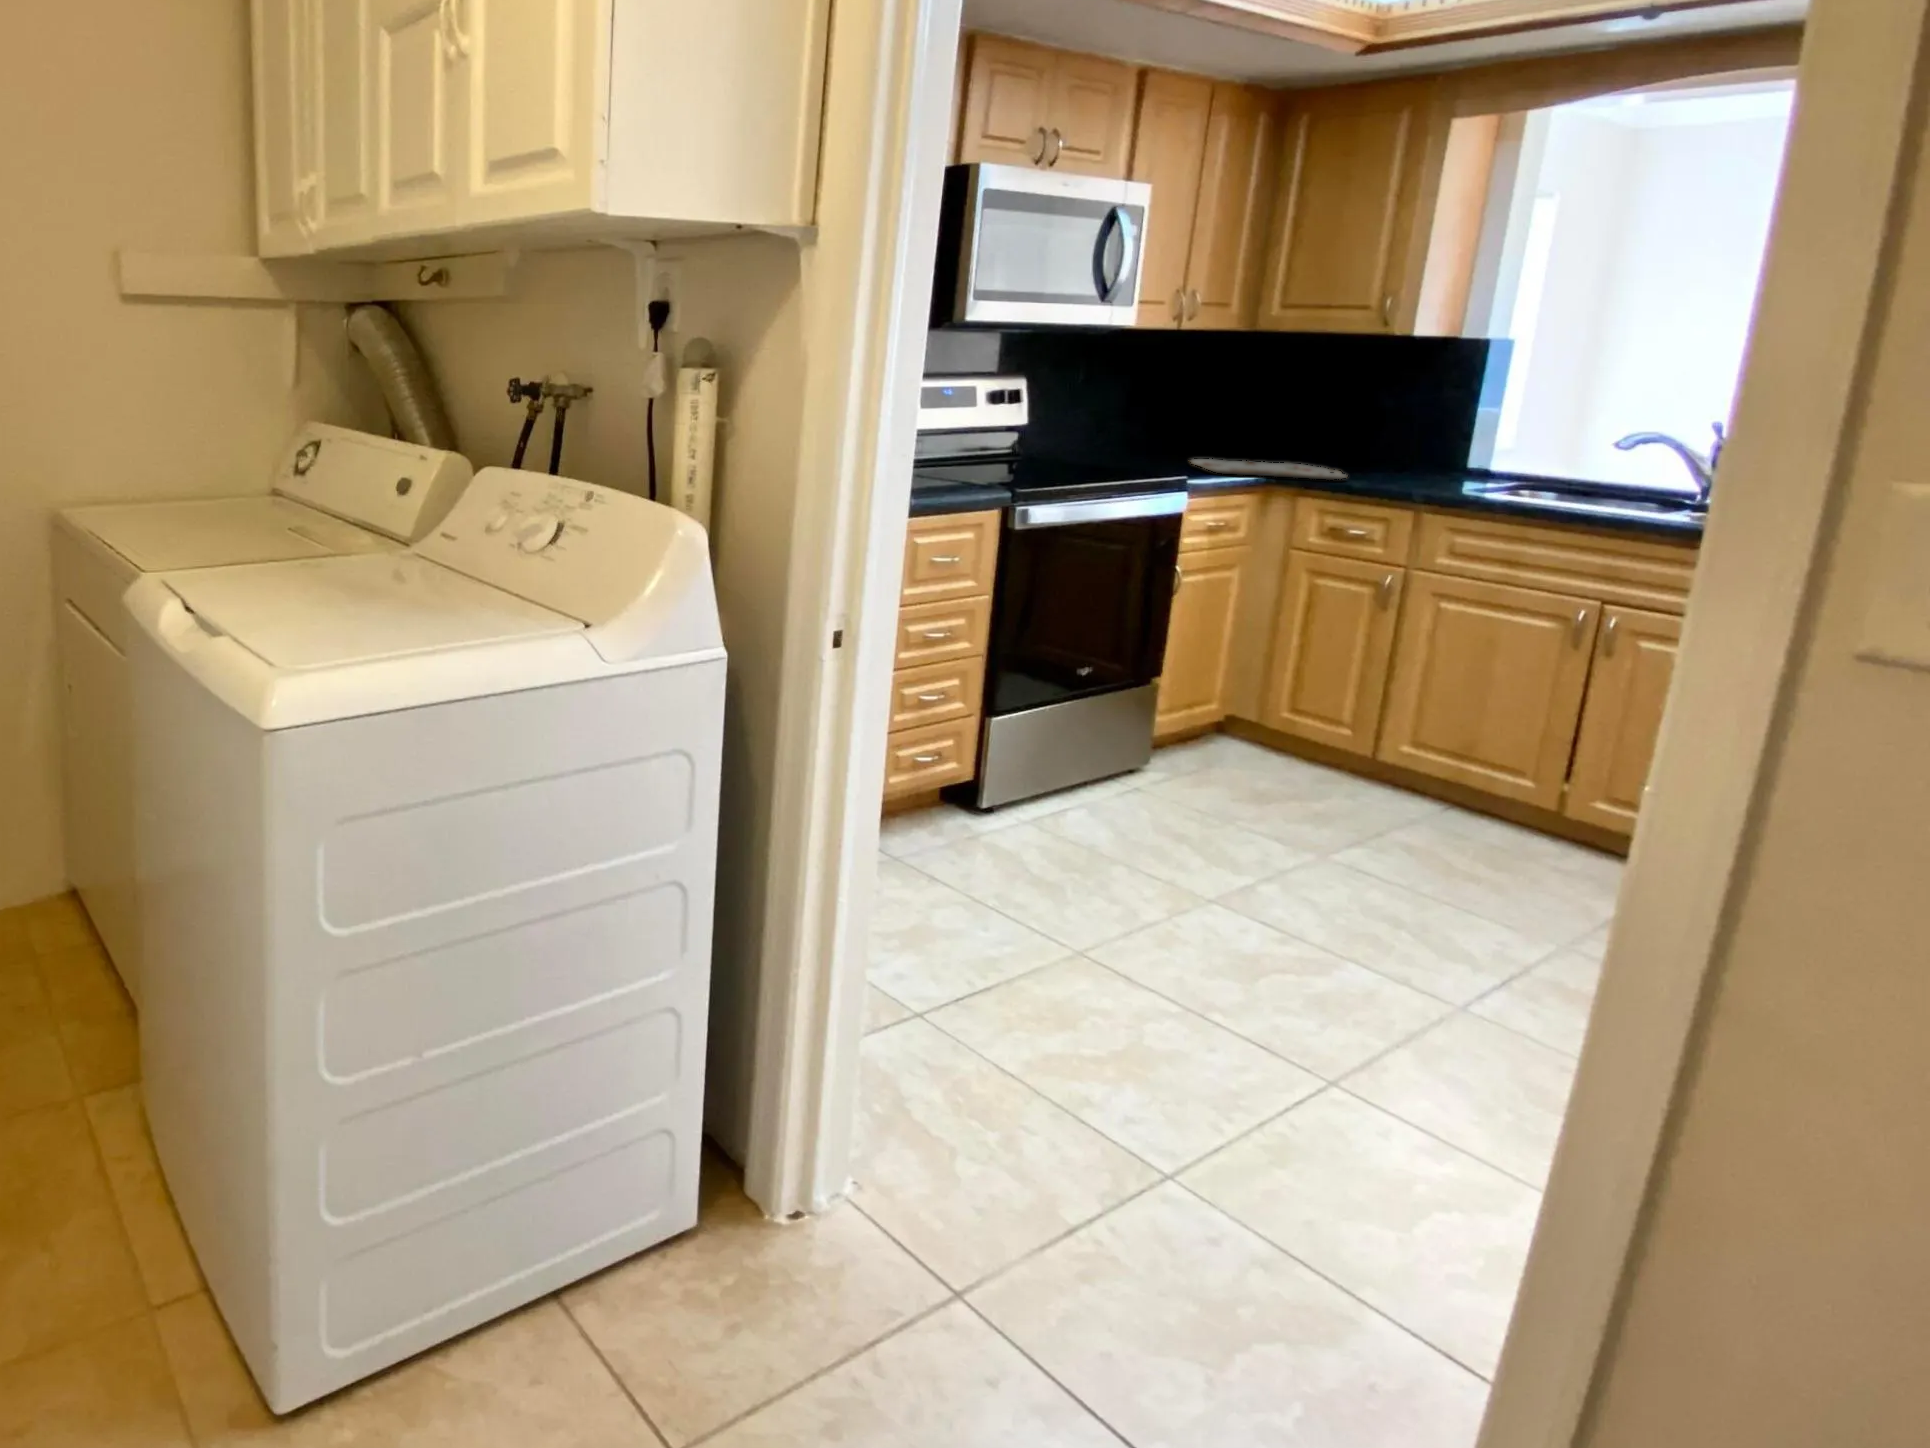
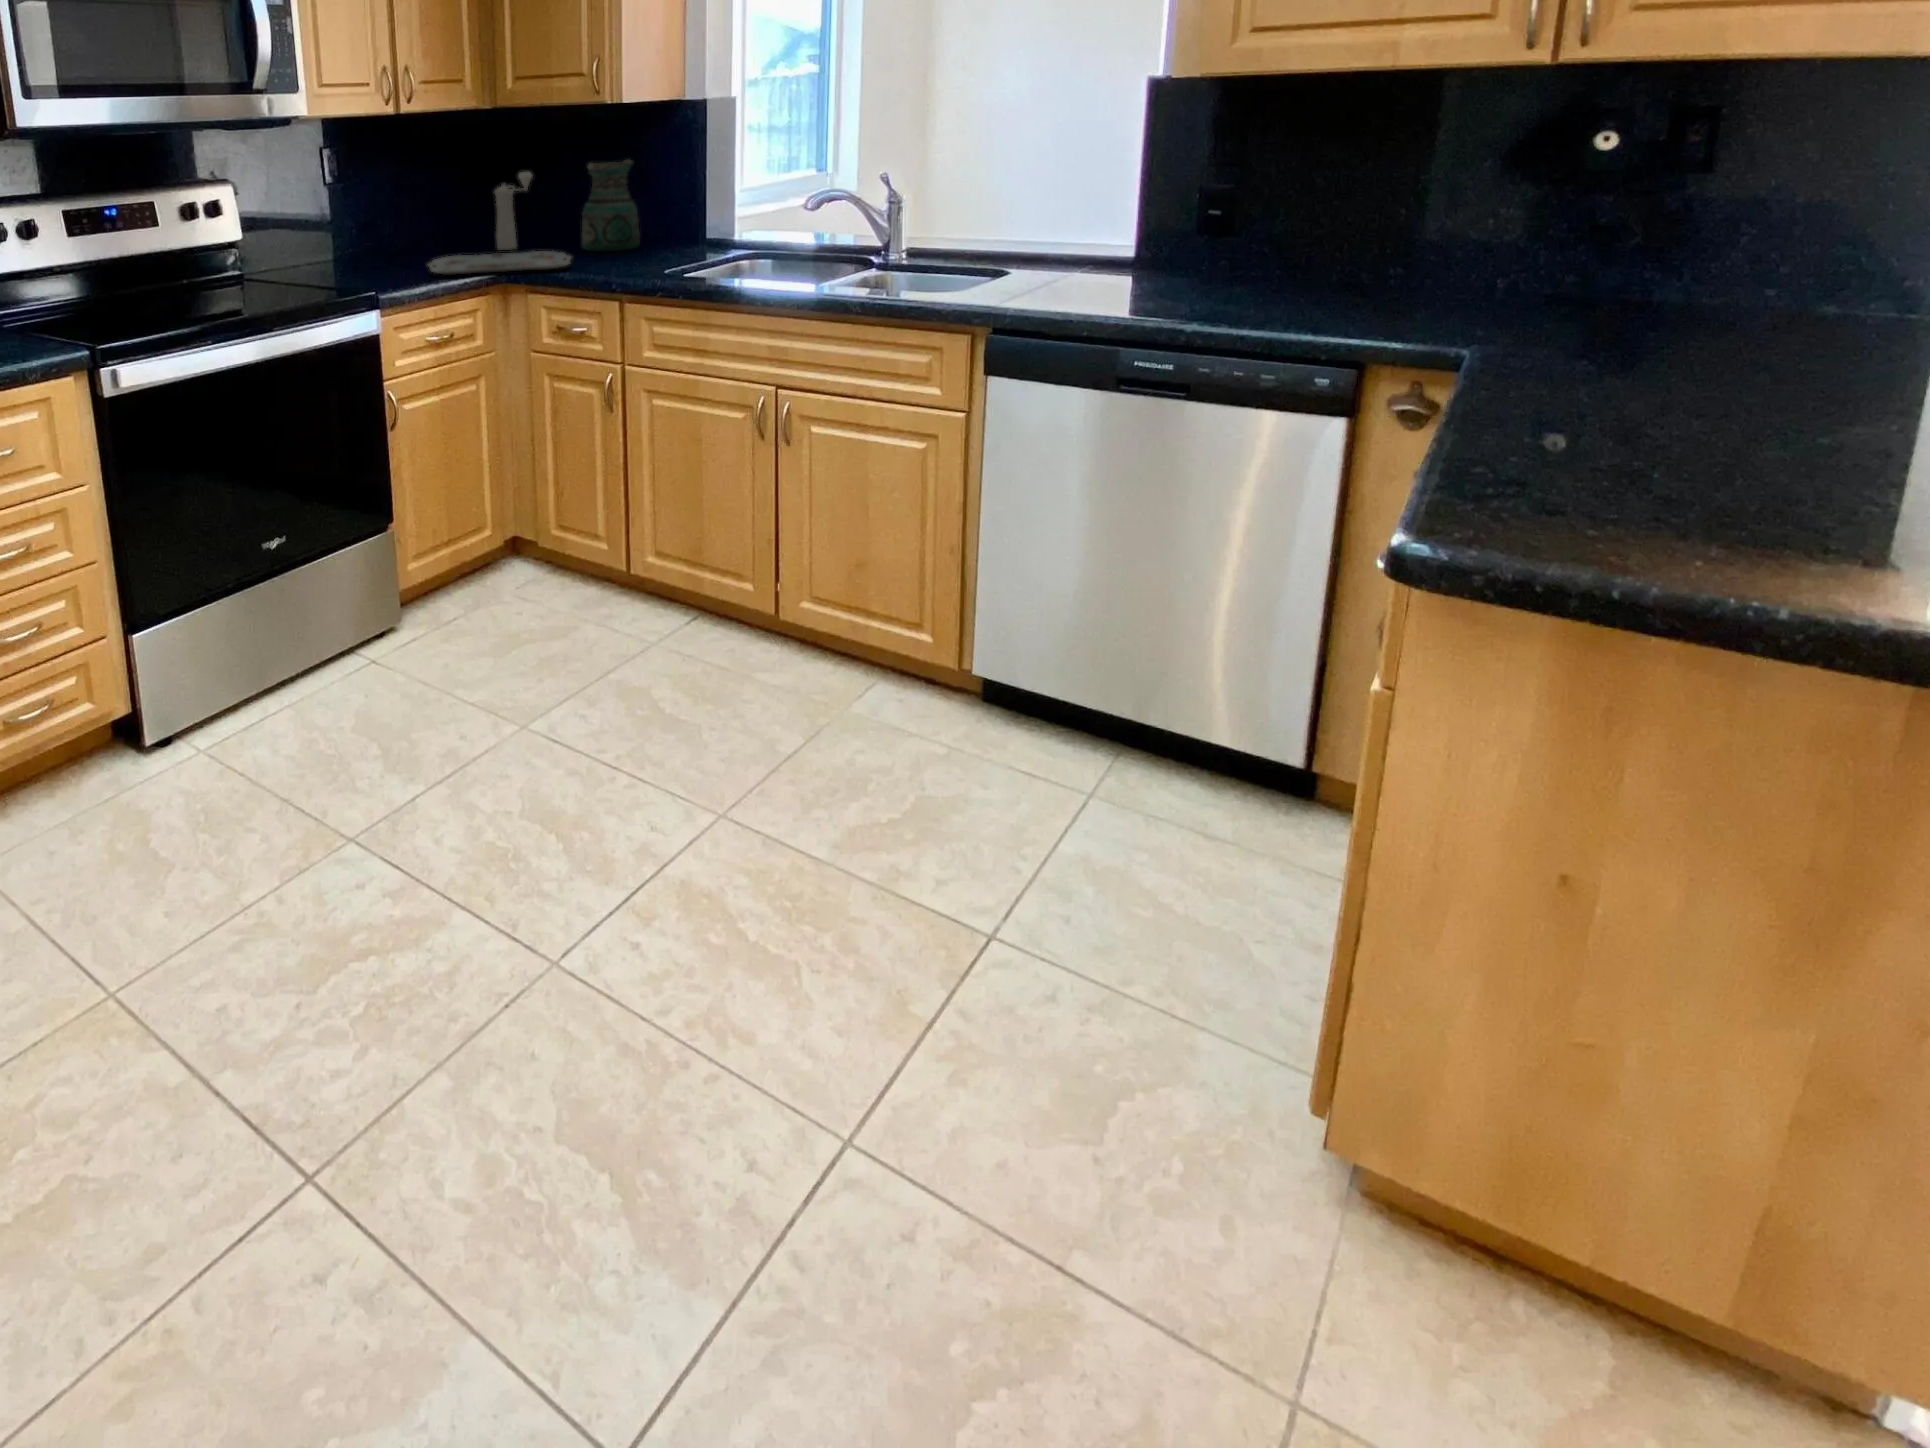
ceramic pitcher: none [1327,389,1397,472] -> present [582,159,640,251]
pepper mill: none [1232,392,1275,460] -> present [495,172,532,250]

